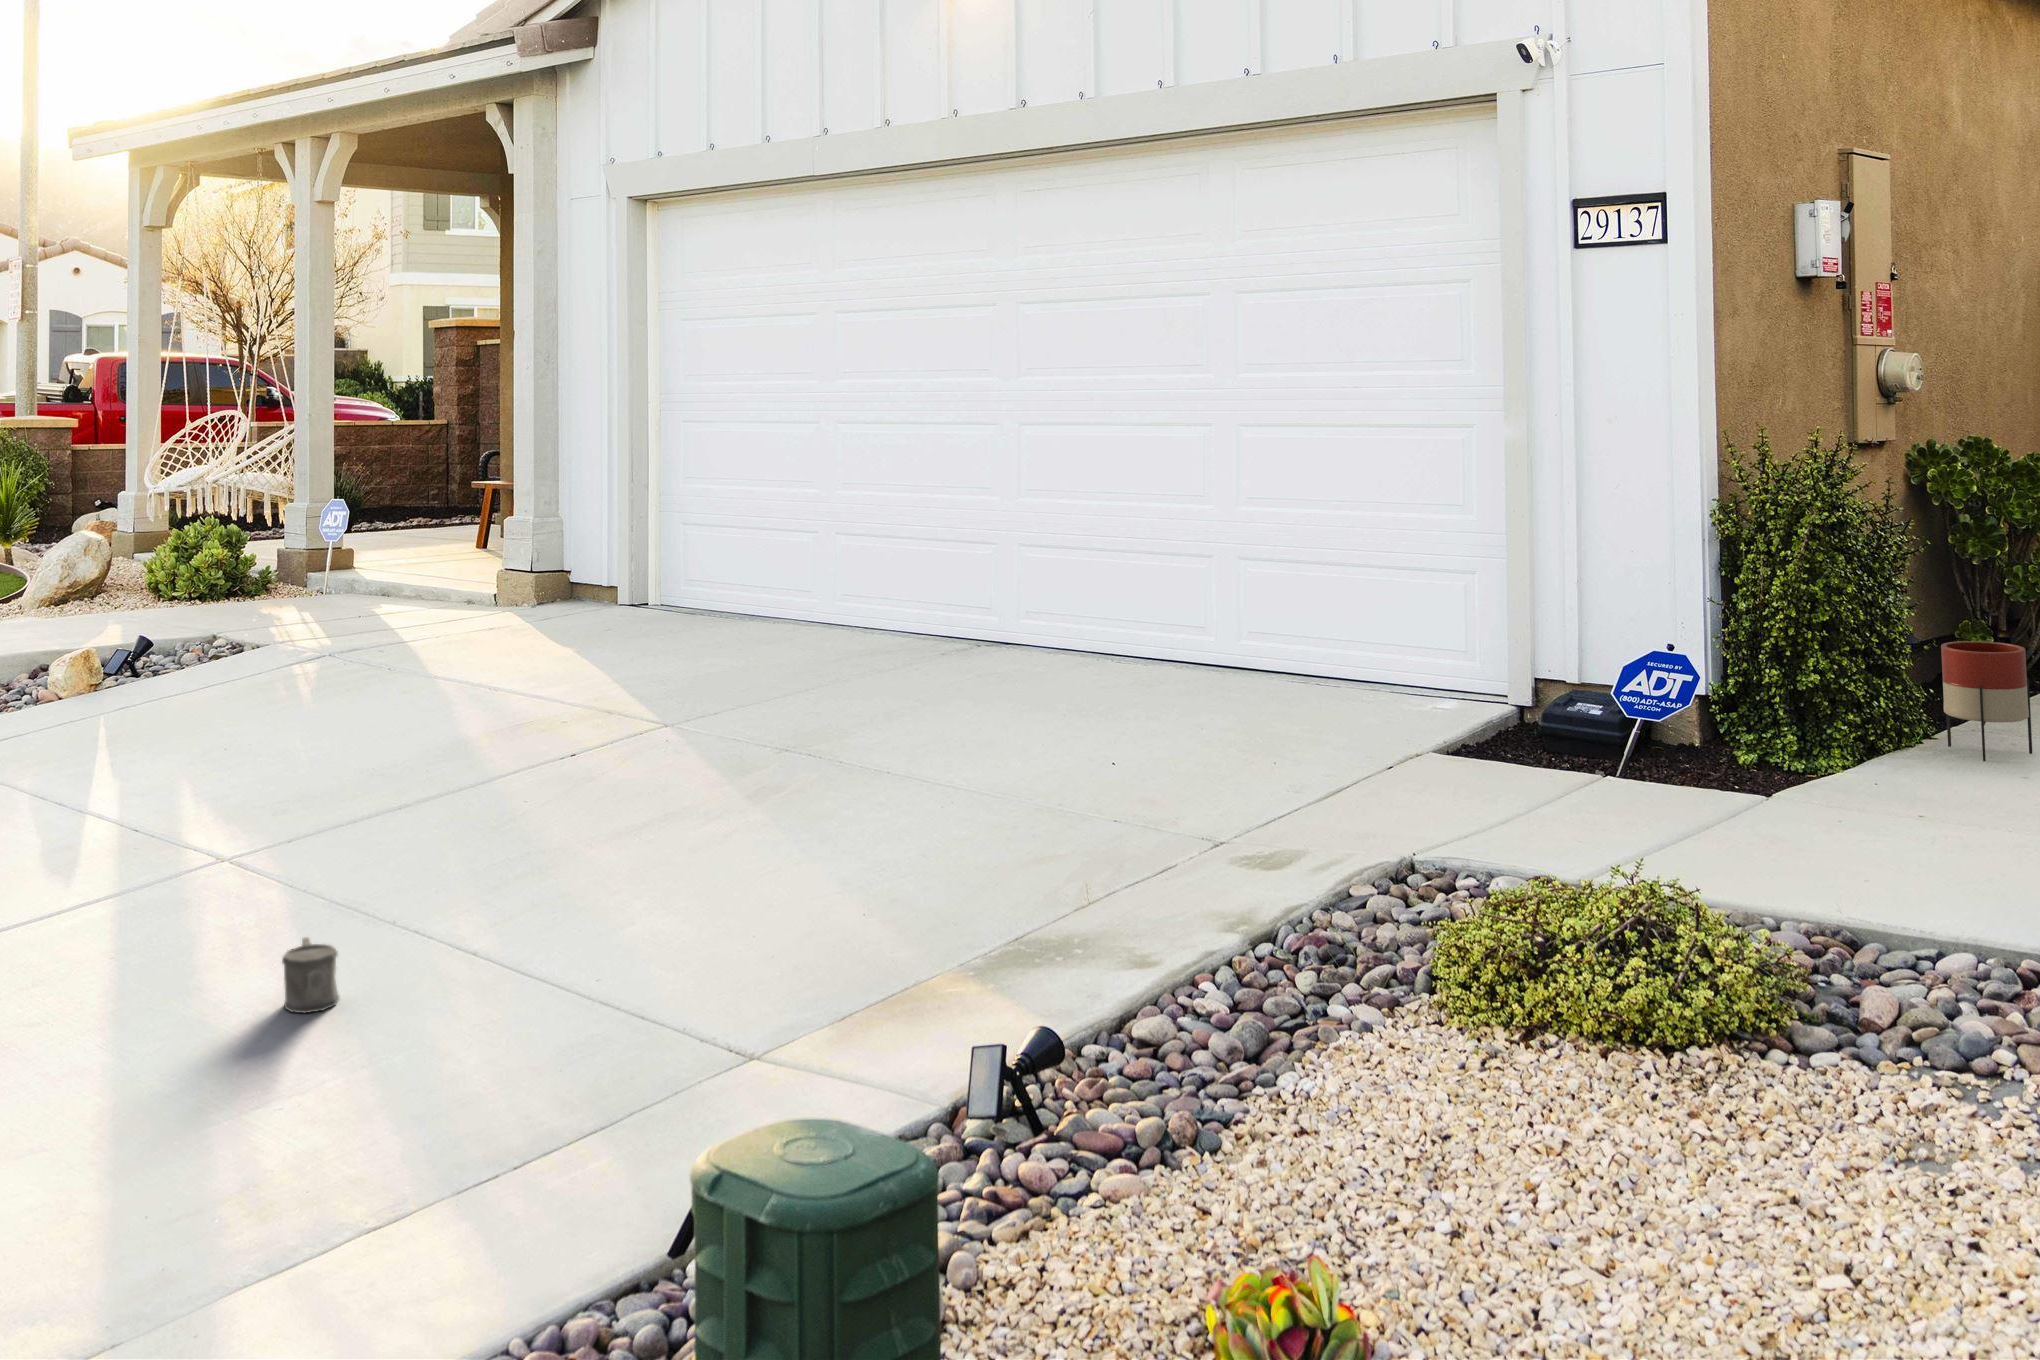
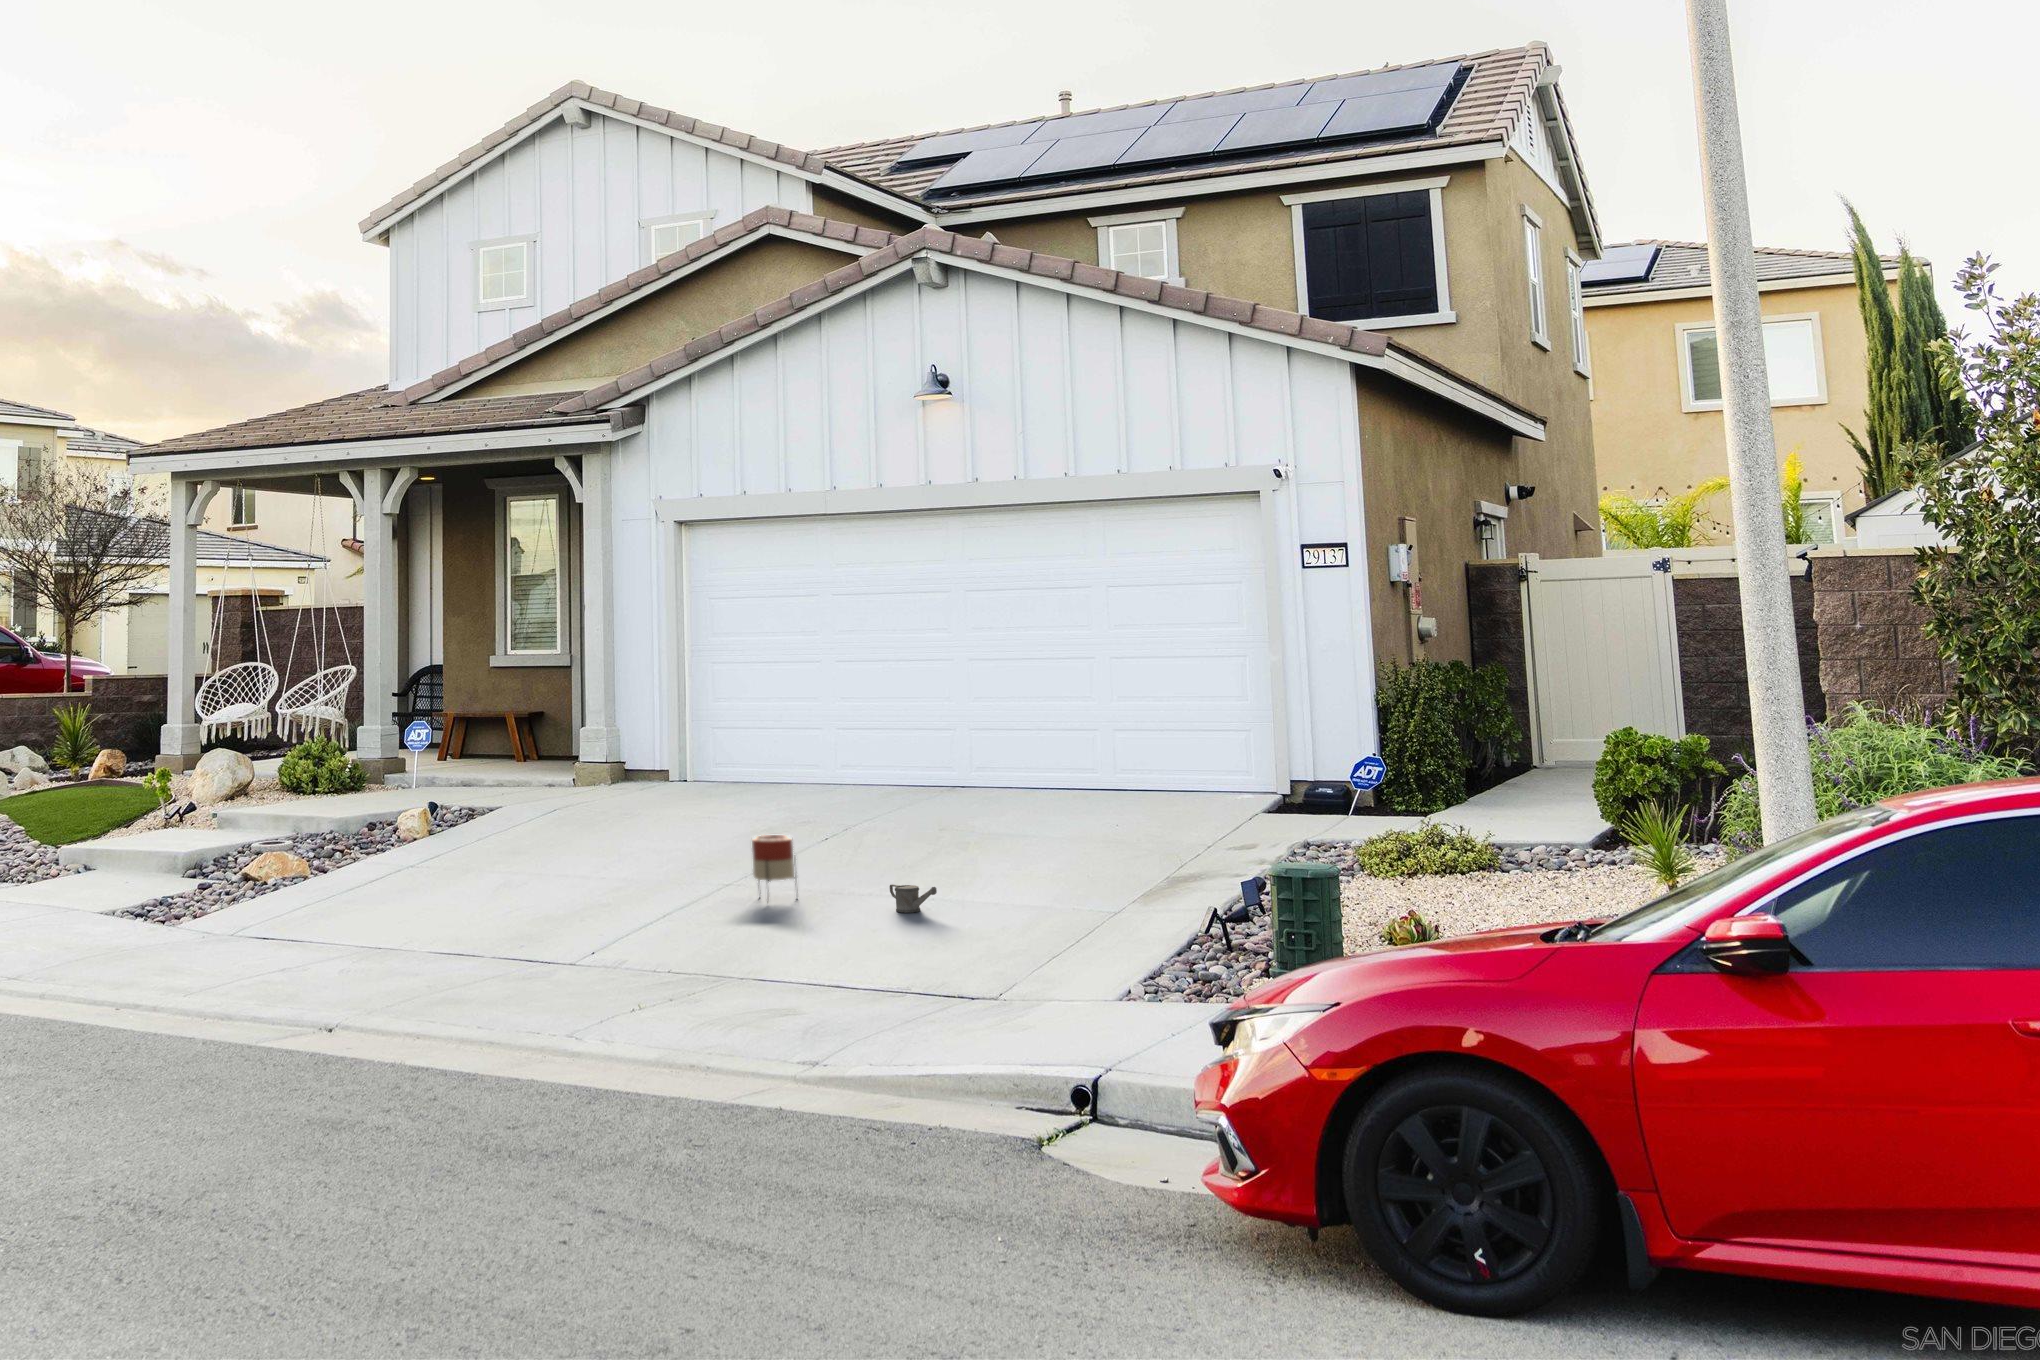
planter: present [1941,641,2032,761] -> present [752,835,796,882]

